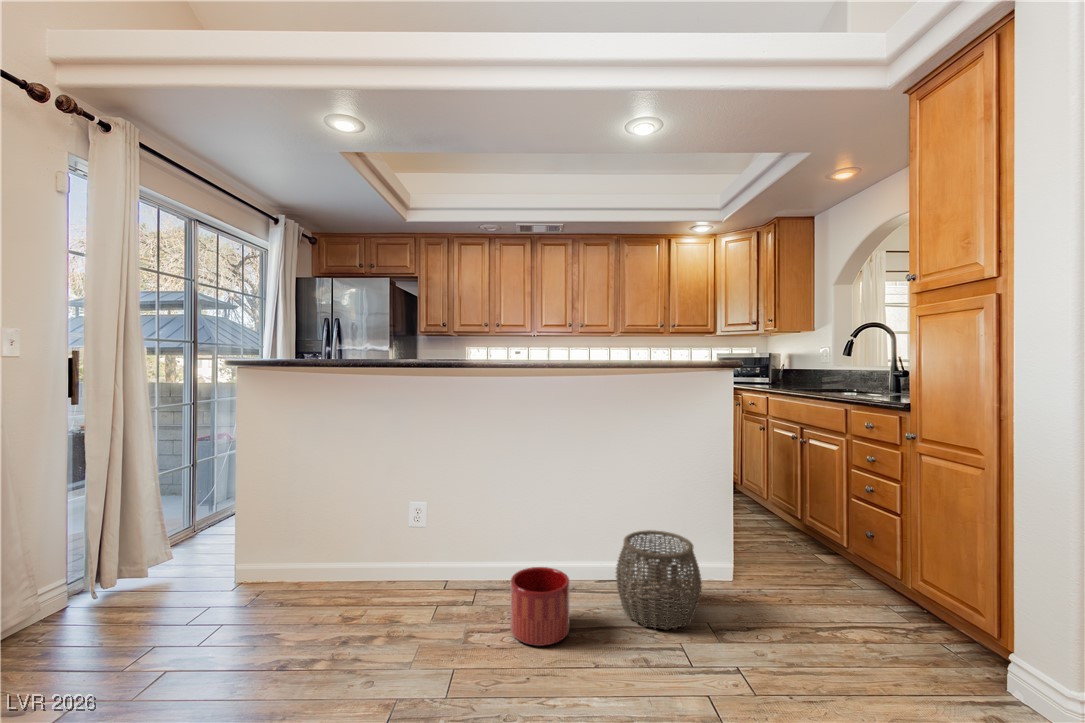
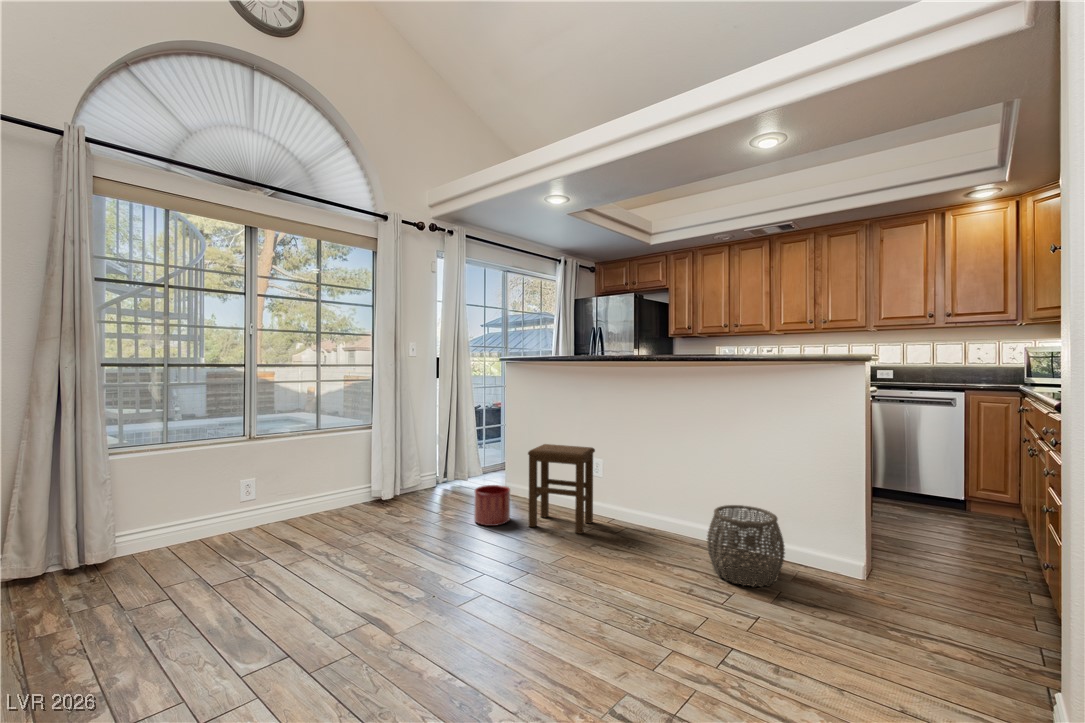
stool: none [340,489,437,638] -> present [528,444,595,534]
planter: present [510,567,570,646] -> present [474,485,510,526]

